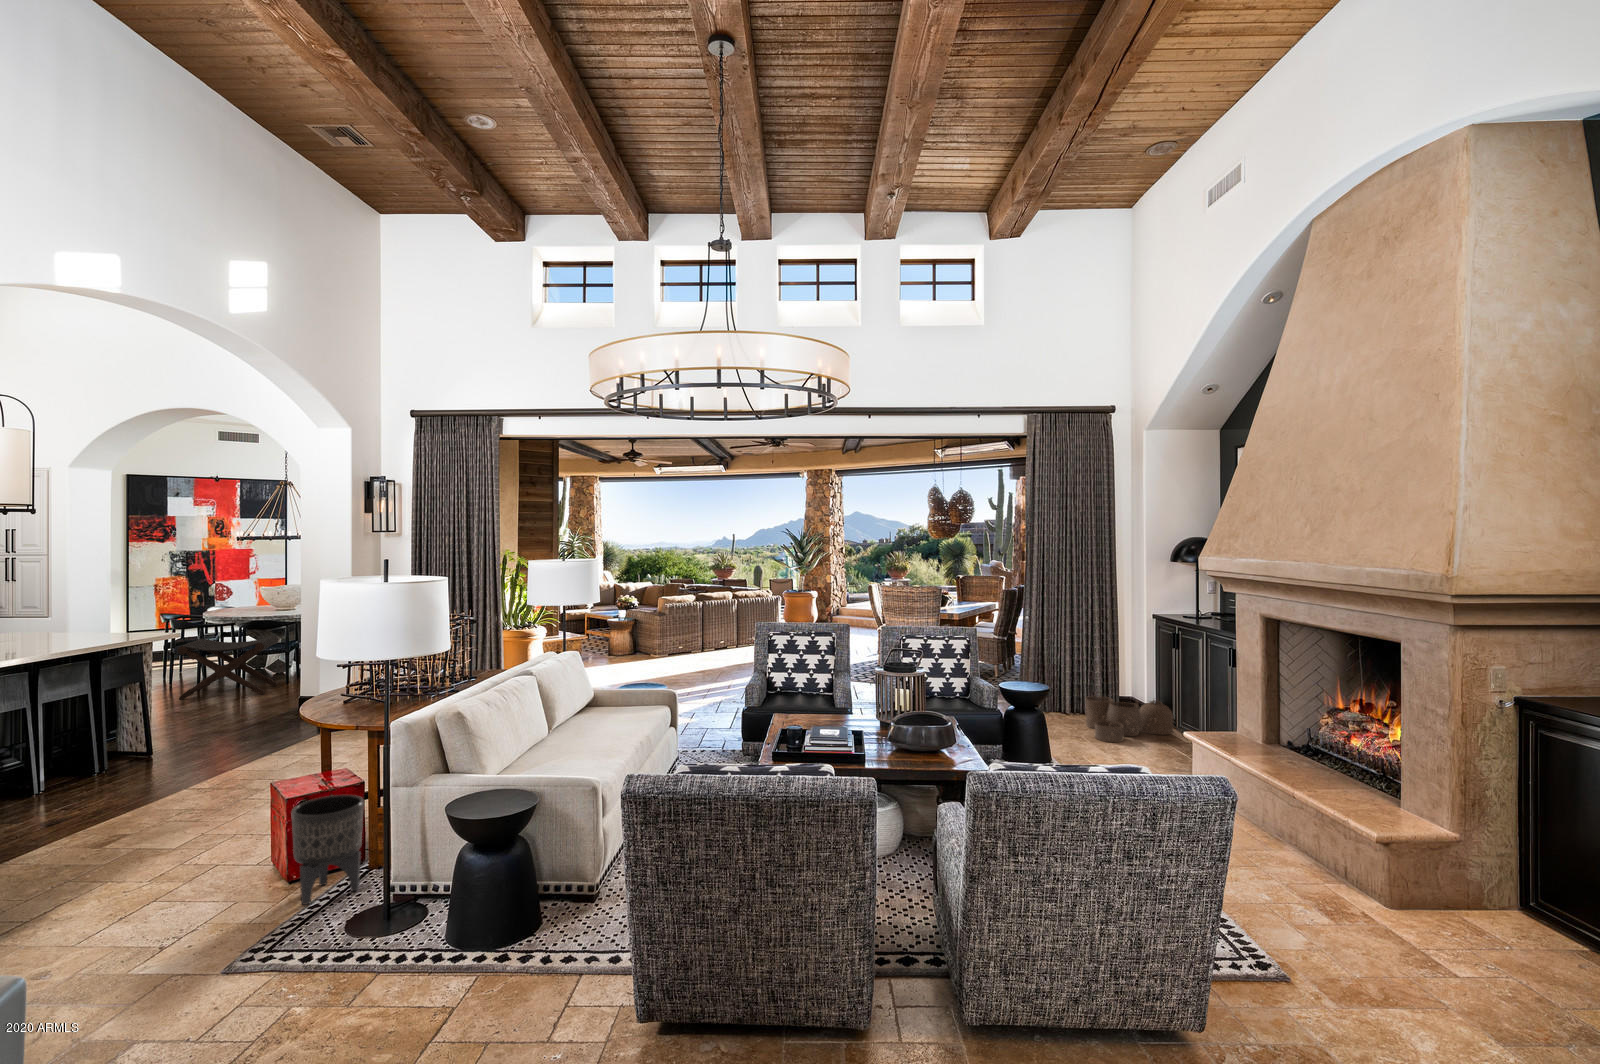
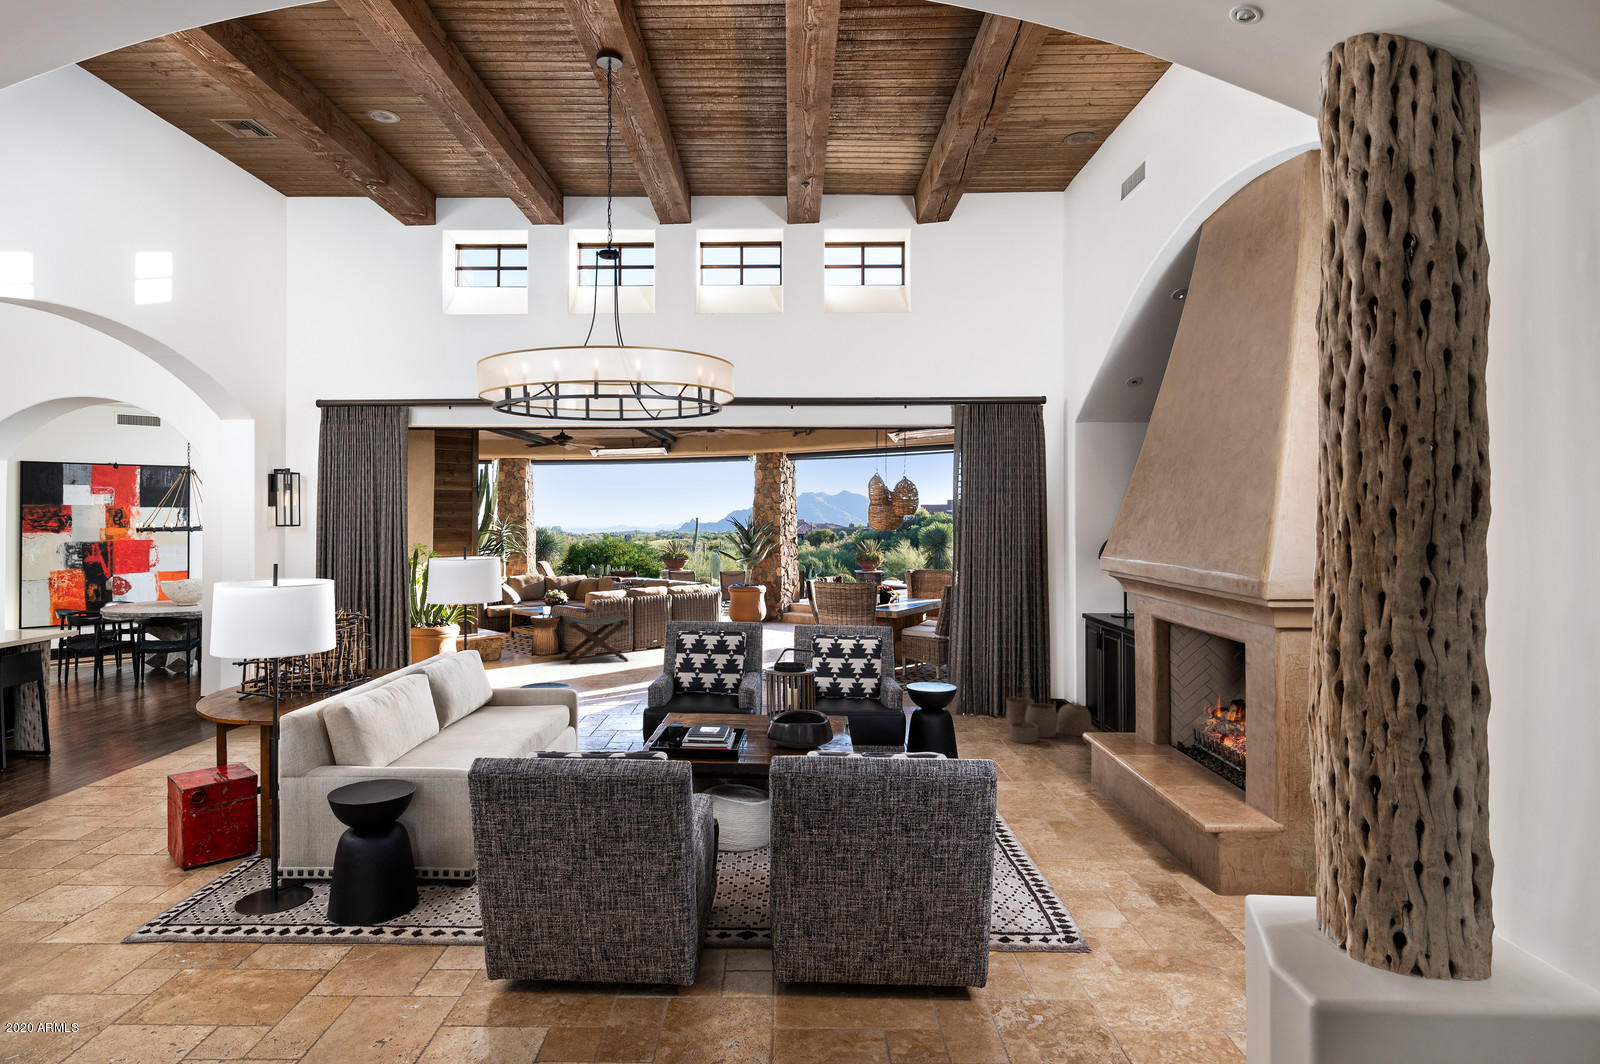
footstool: present [177,636,278,700] -> present [563,614,629,665]
planter: present [291,795,364,905] -> none [186,788,256,889]

